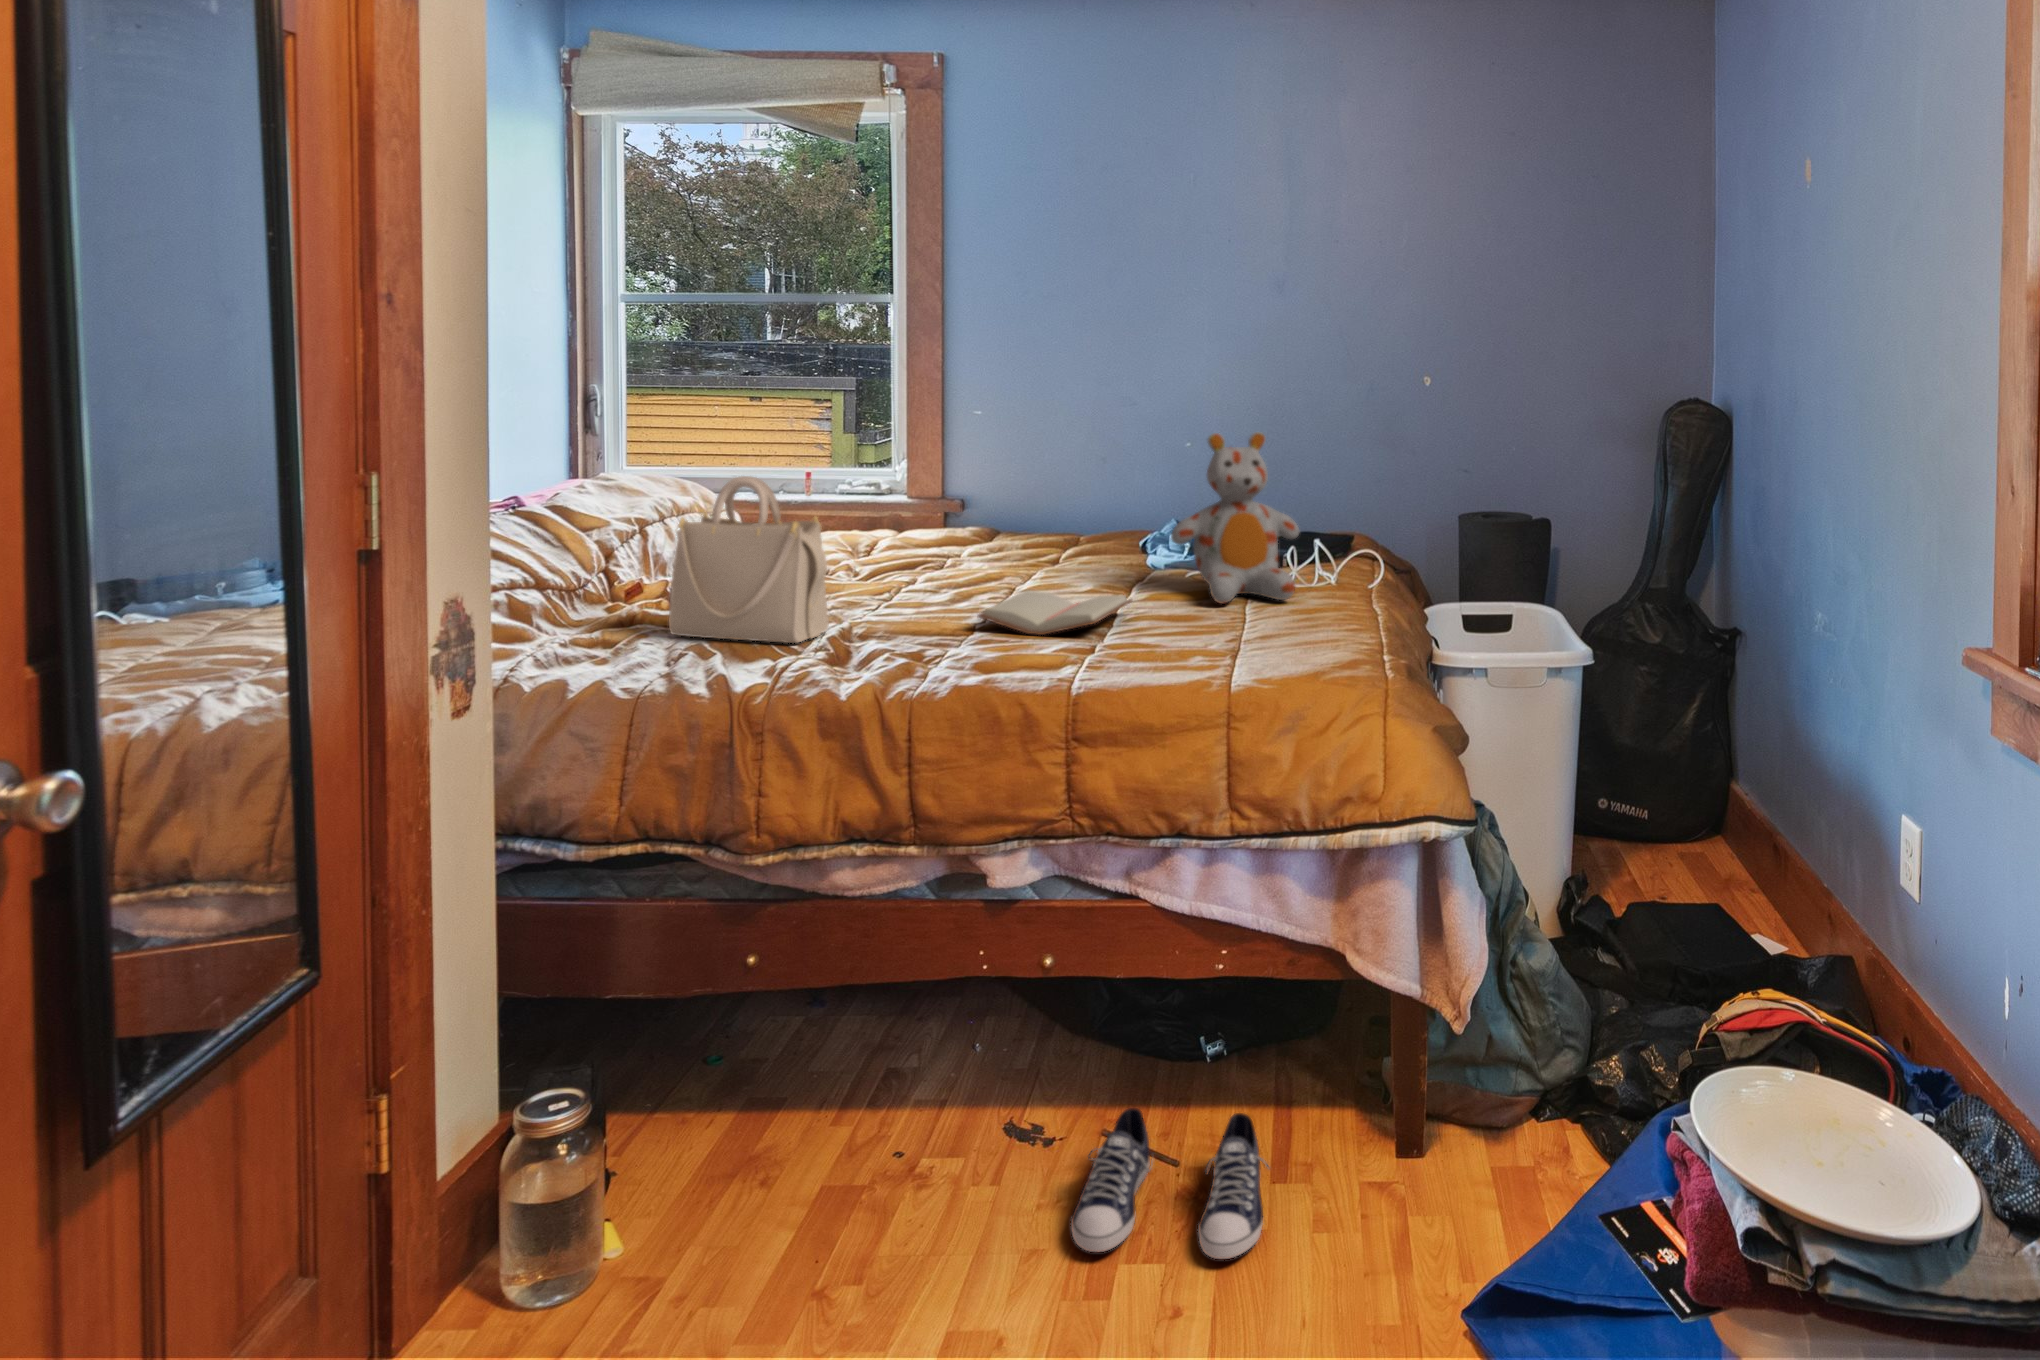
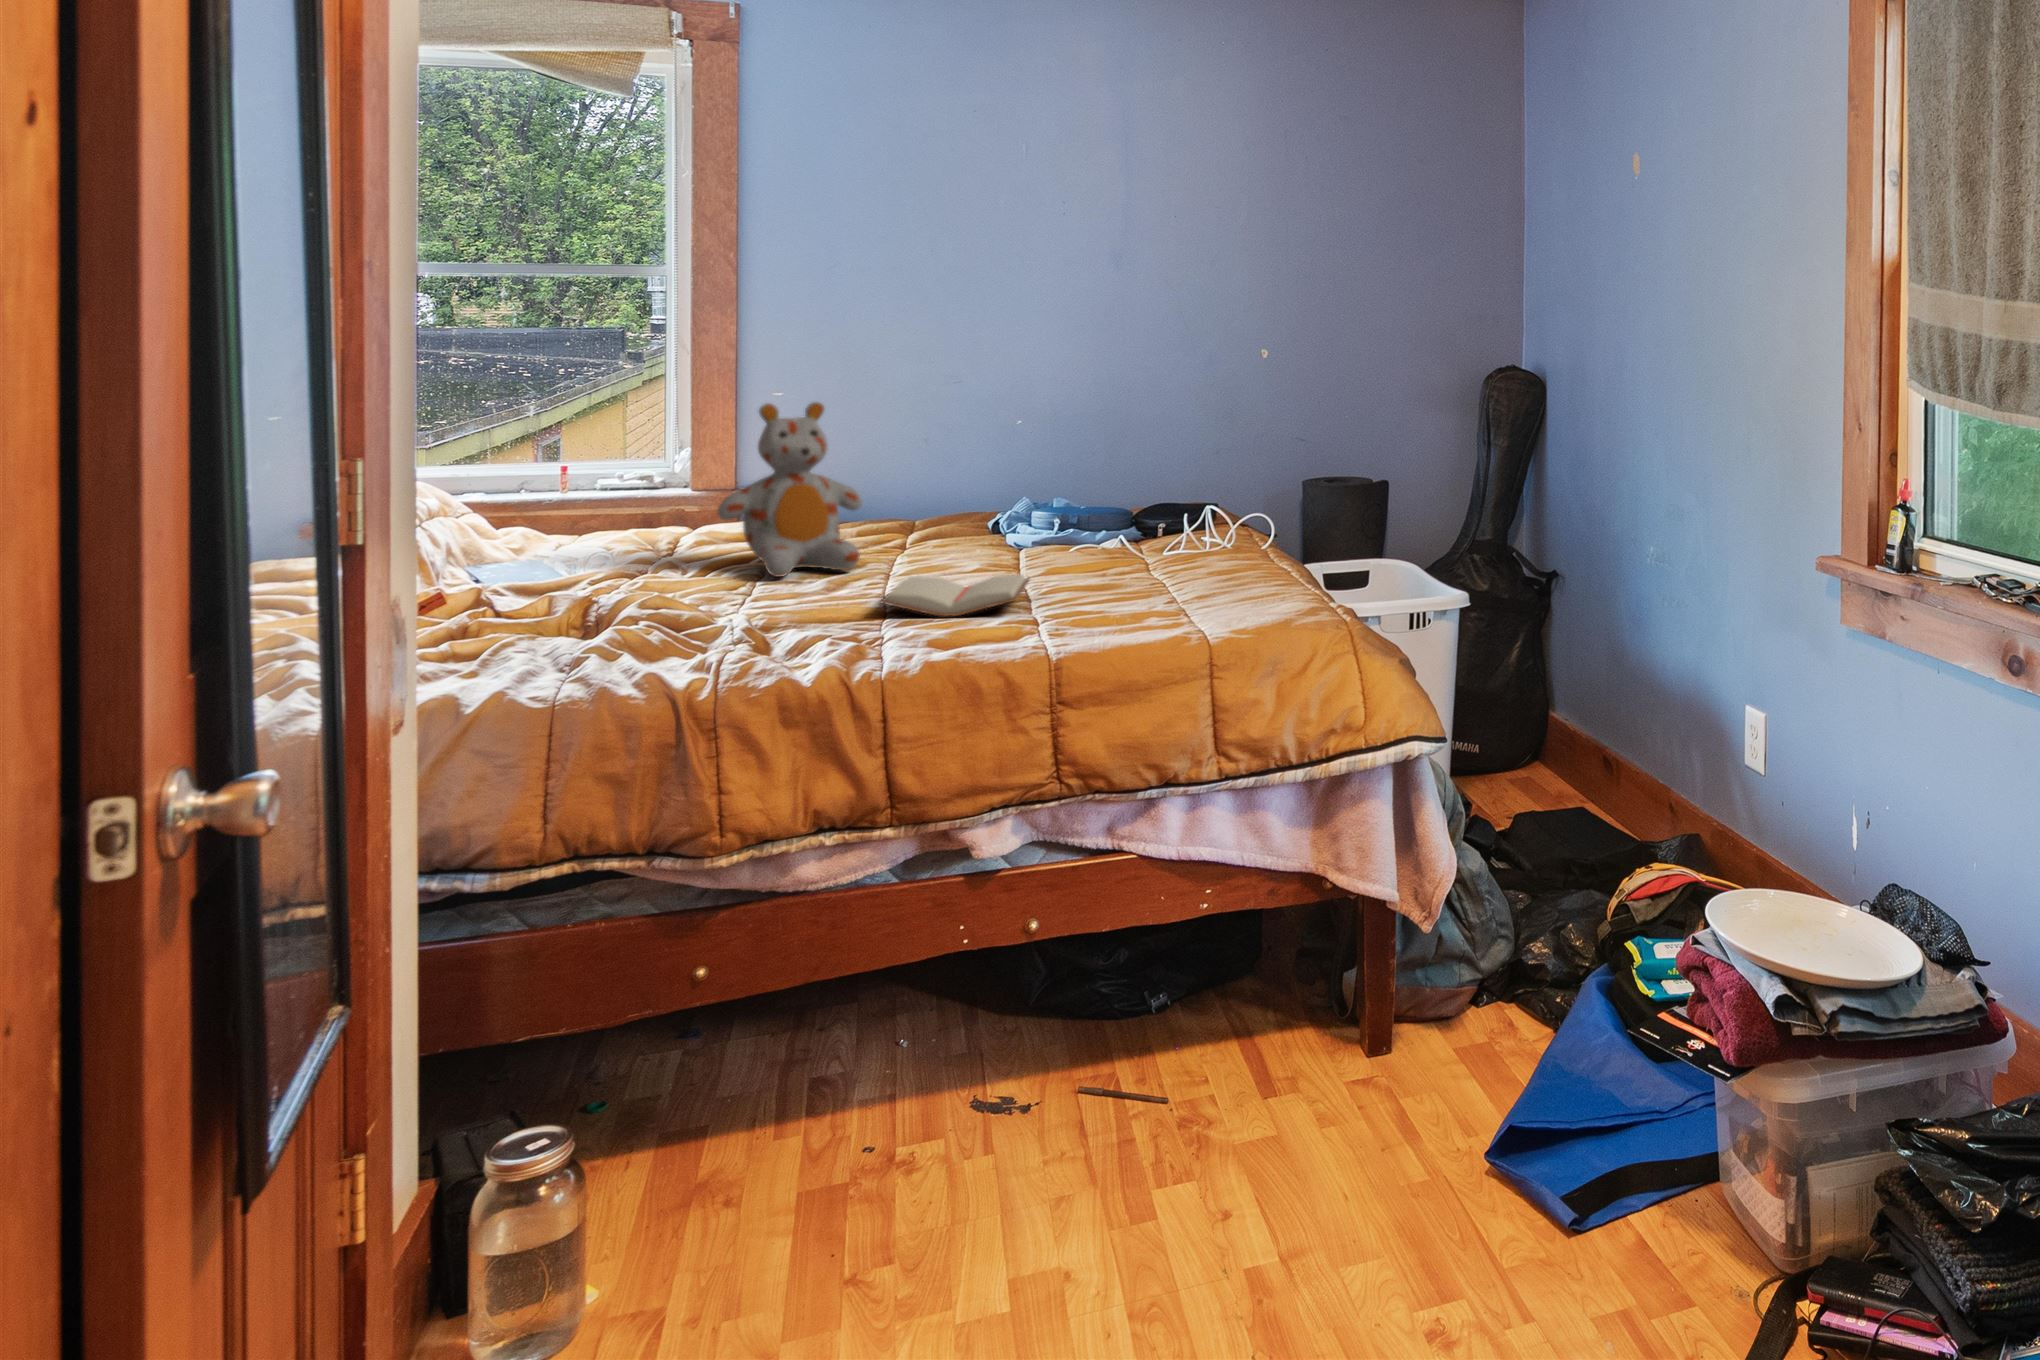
stuffed bear: present [1171,432,1299,604] -> present [717,402,862,577]
handbag: present [669,476,829,643] -> none [516,463,713,645]
sneaker: present [1071,1108,1269,1259] -> none [1097,1039,1284,1178]

